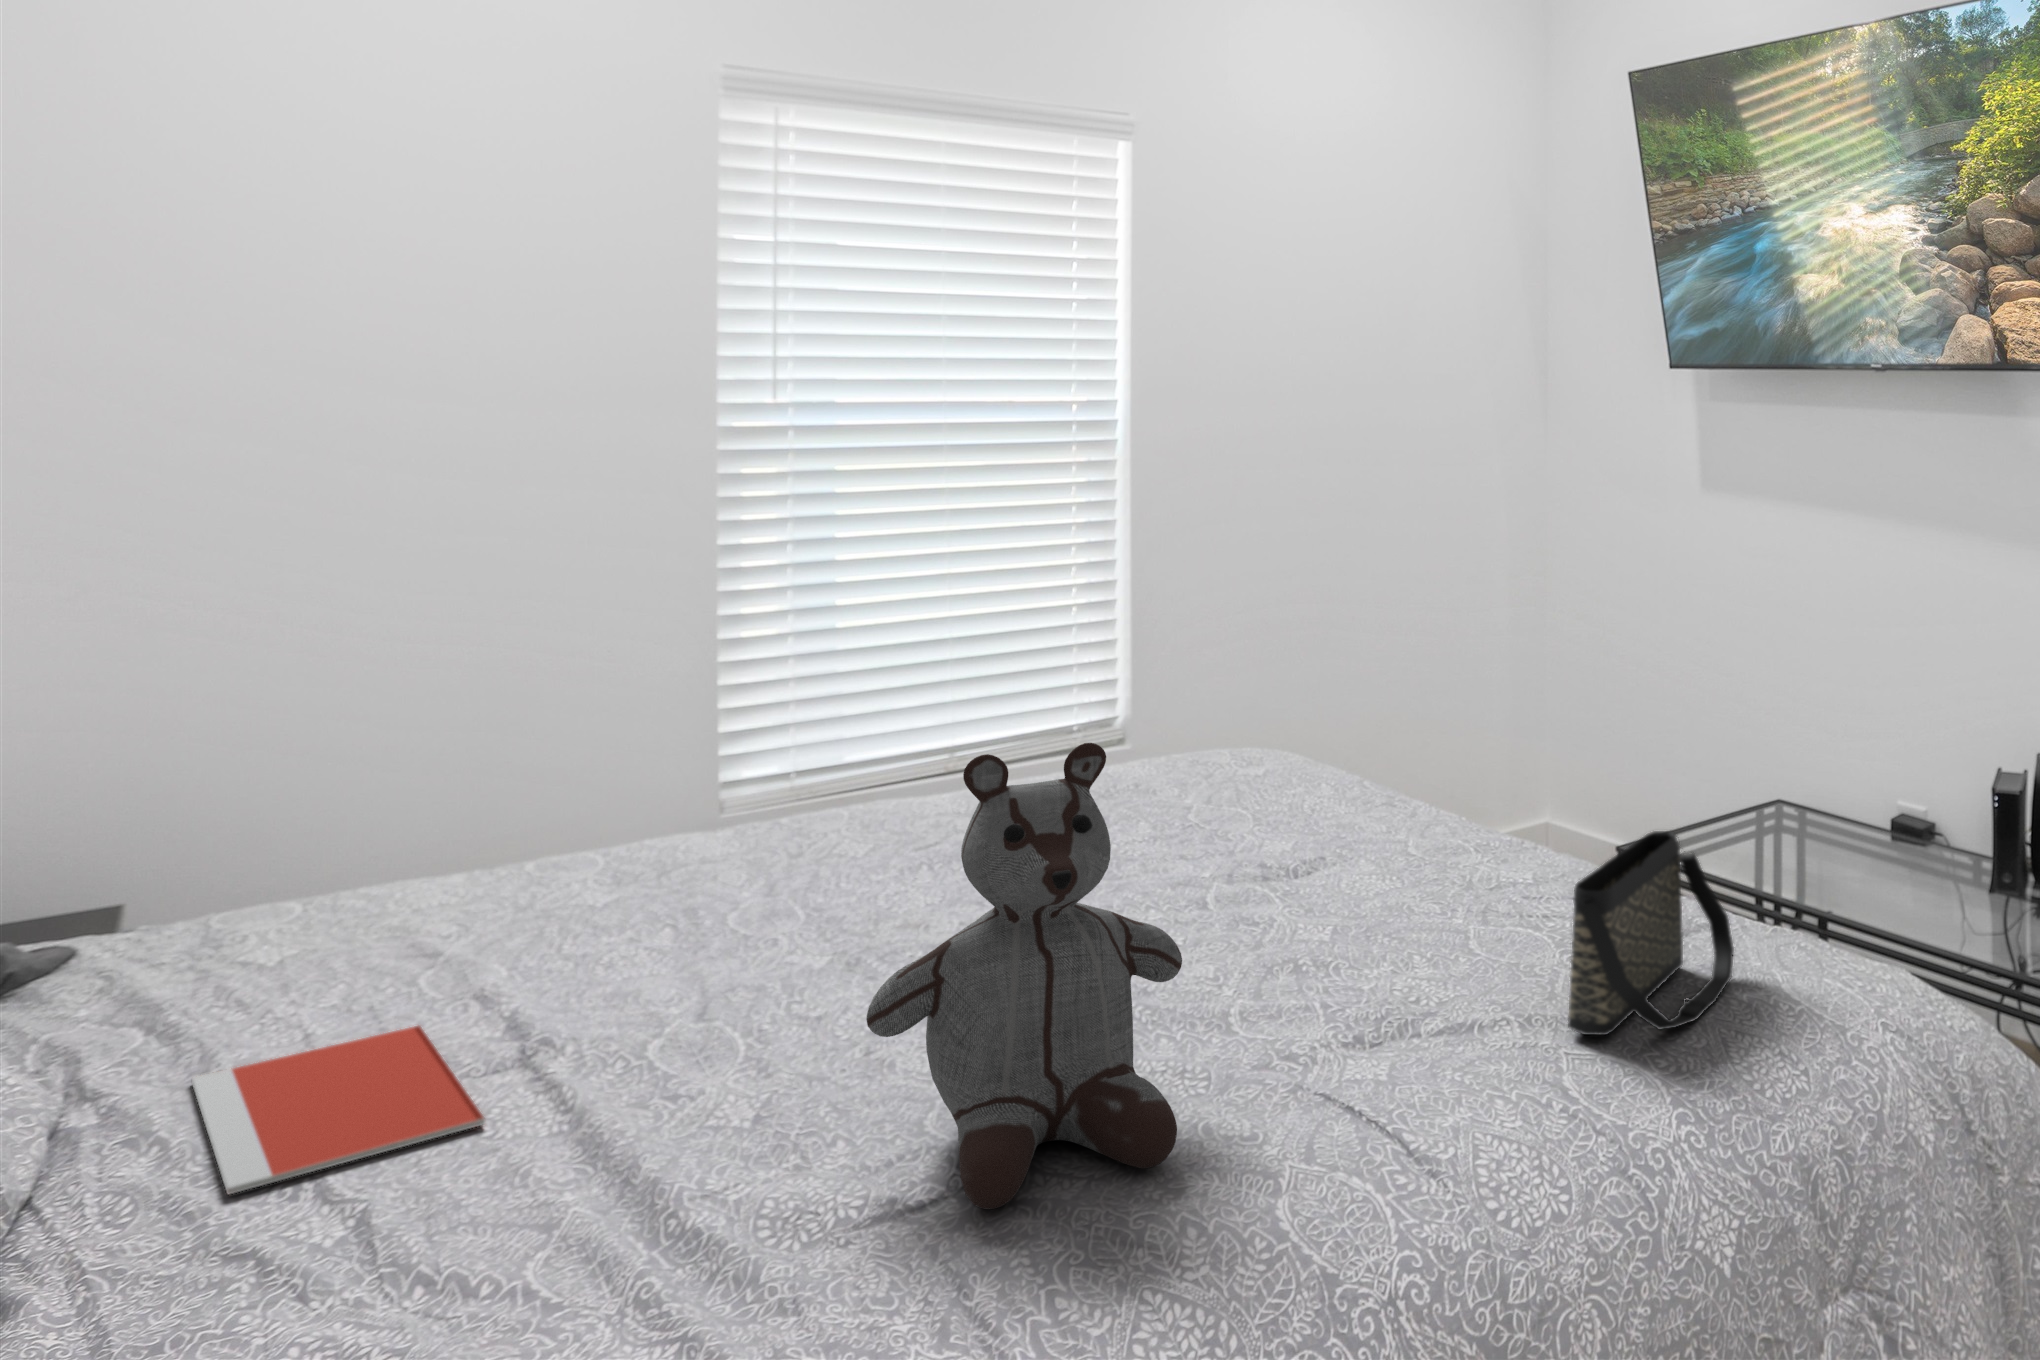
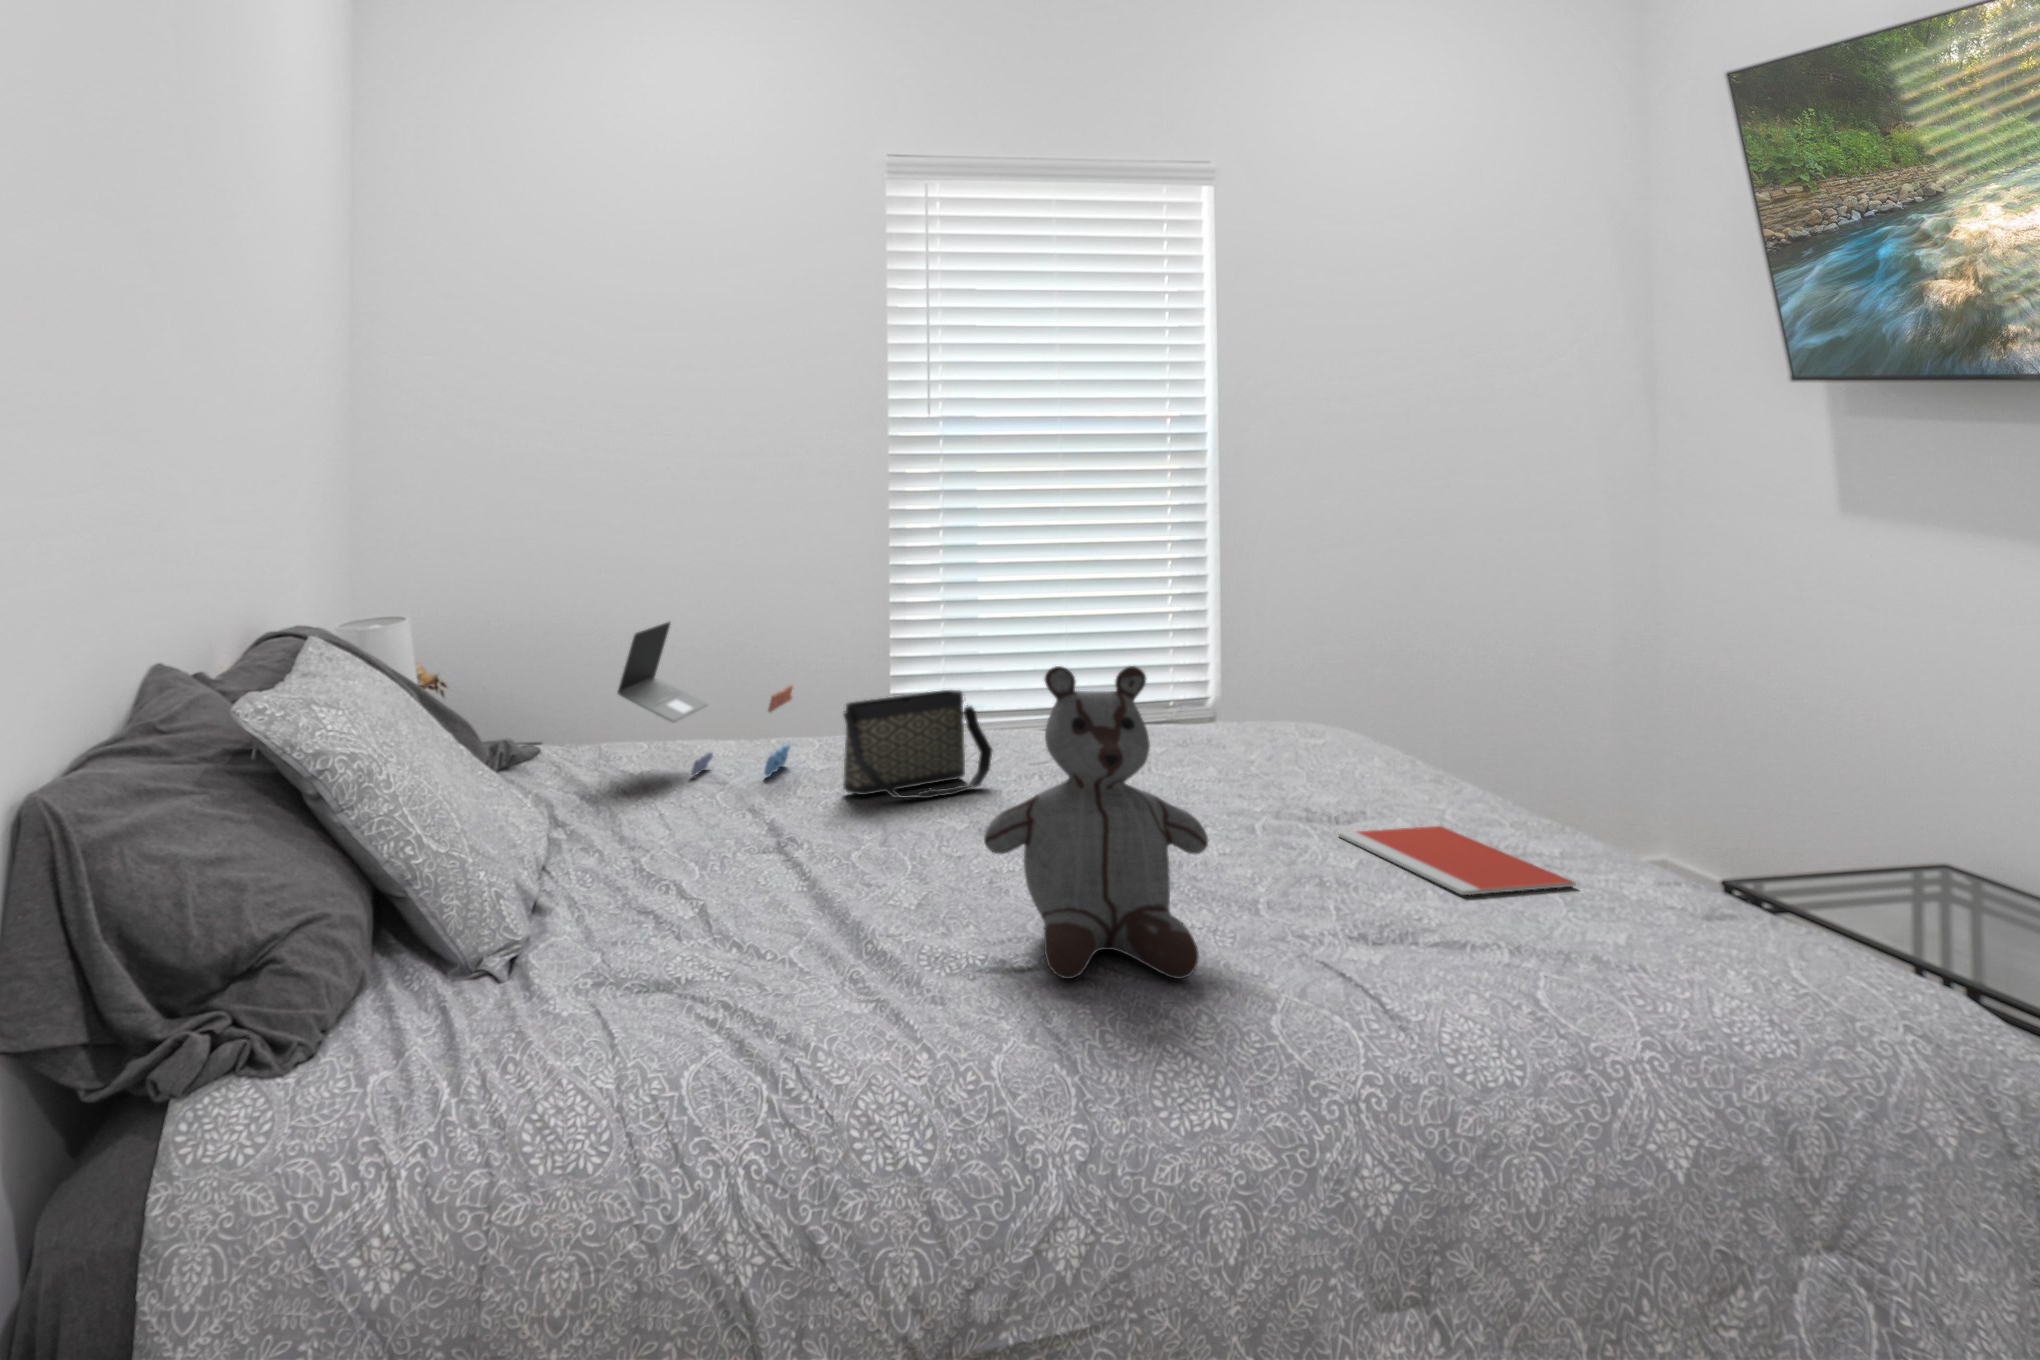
laptop: none [222,719,555,957] -> present [618,621,793,776]
handbag: present [1568,831,1734,1035] -> present [843,690,992,798]
notebook: present [192,1026,485,1194] -> present [1338,826,1576,895]

